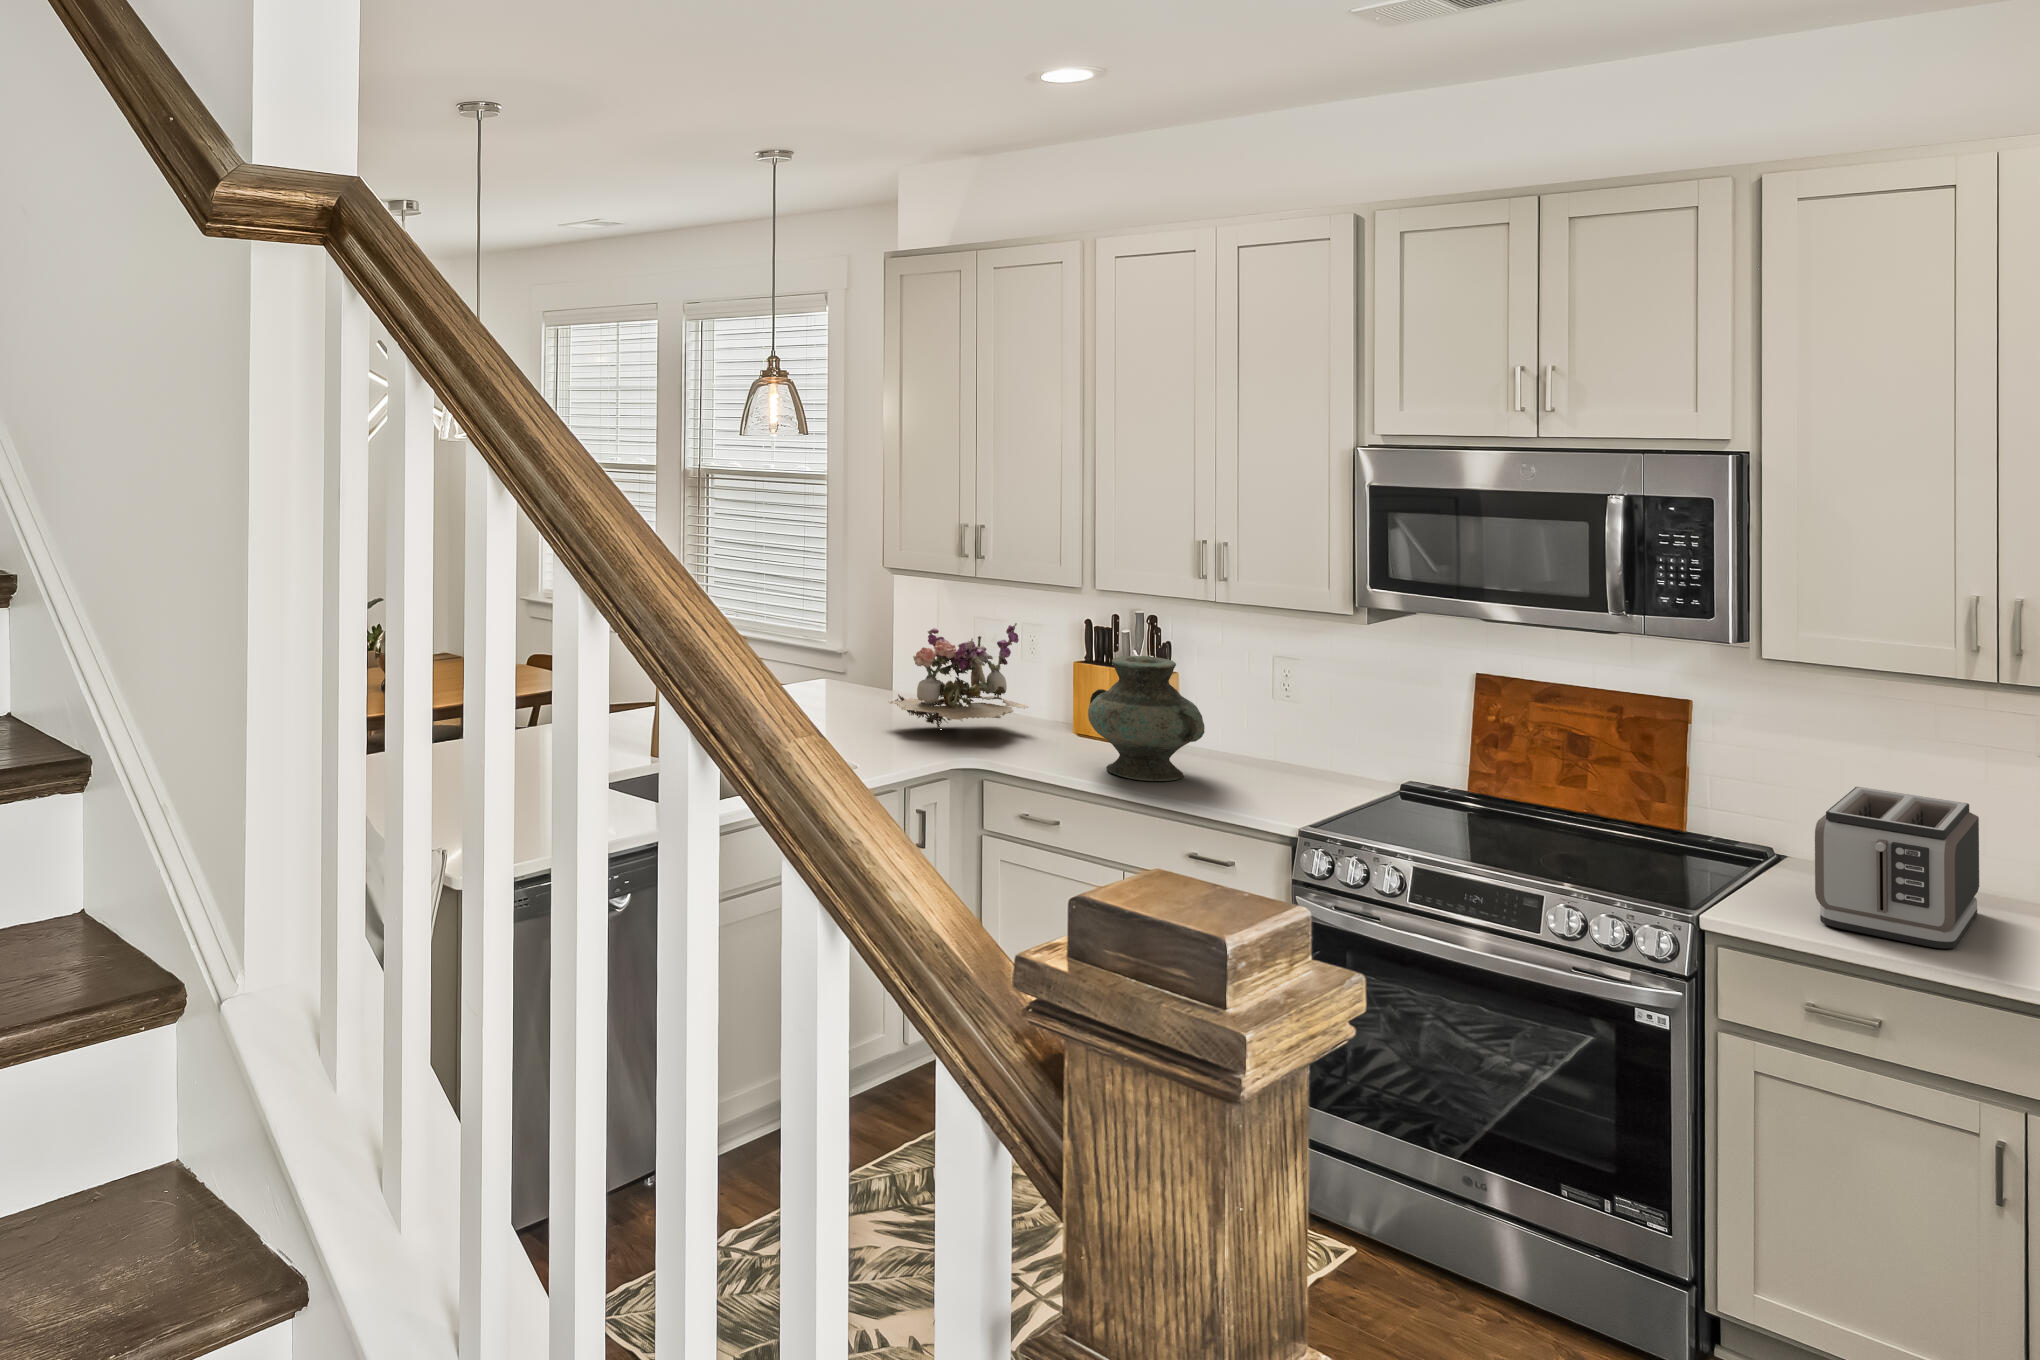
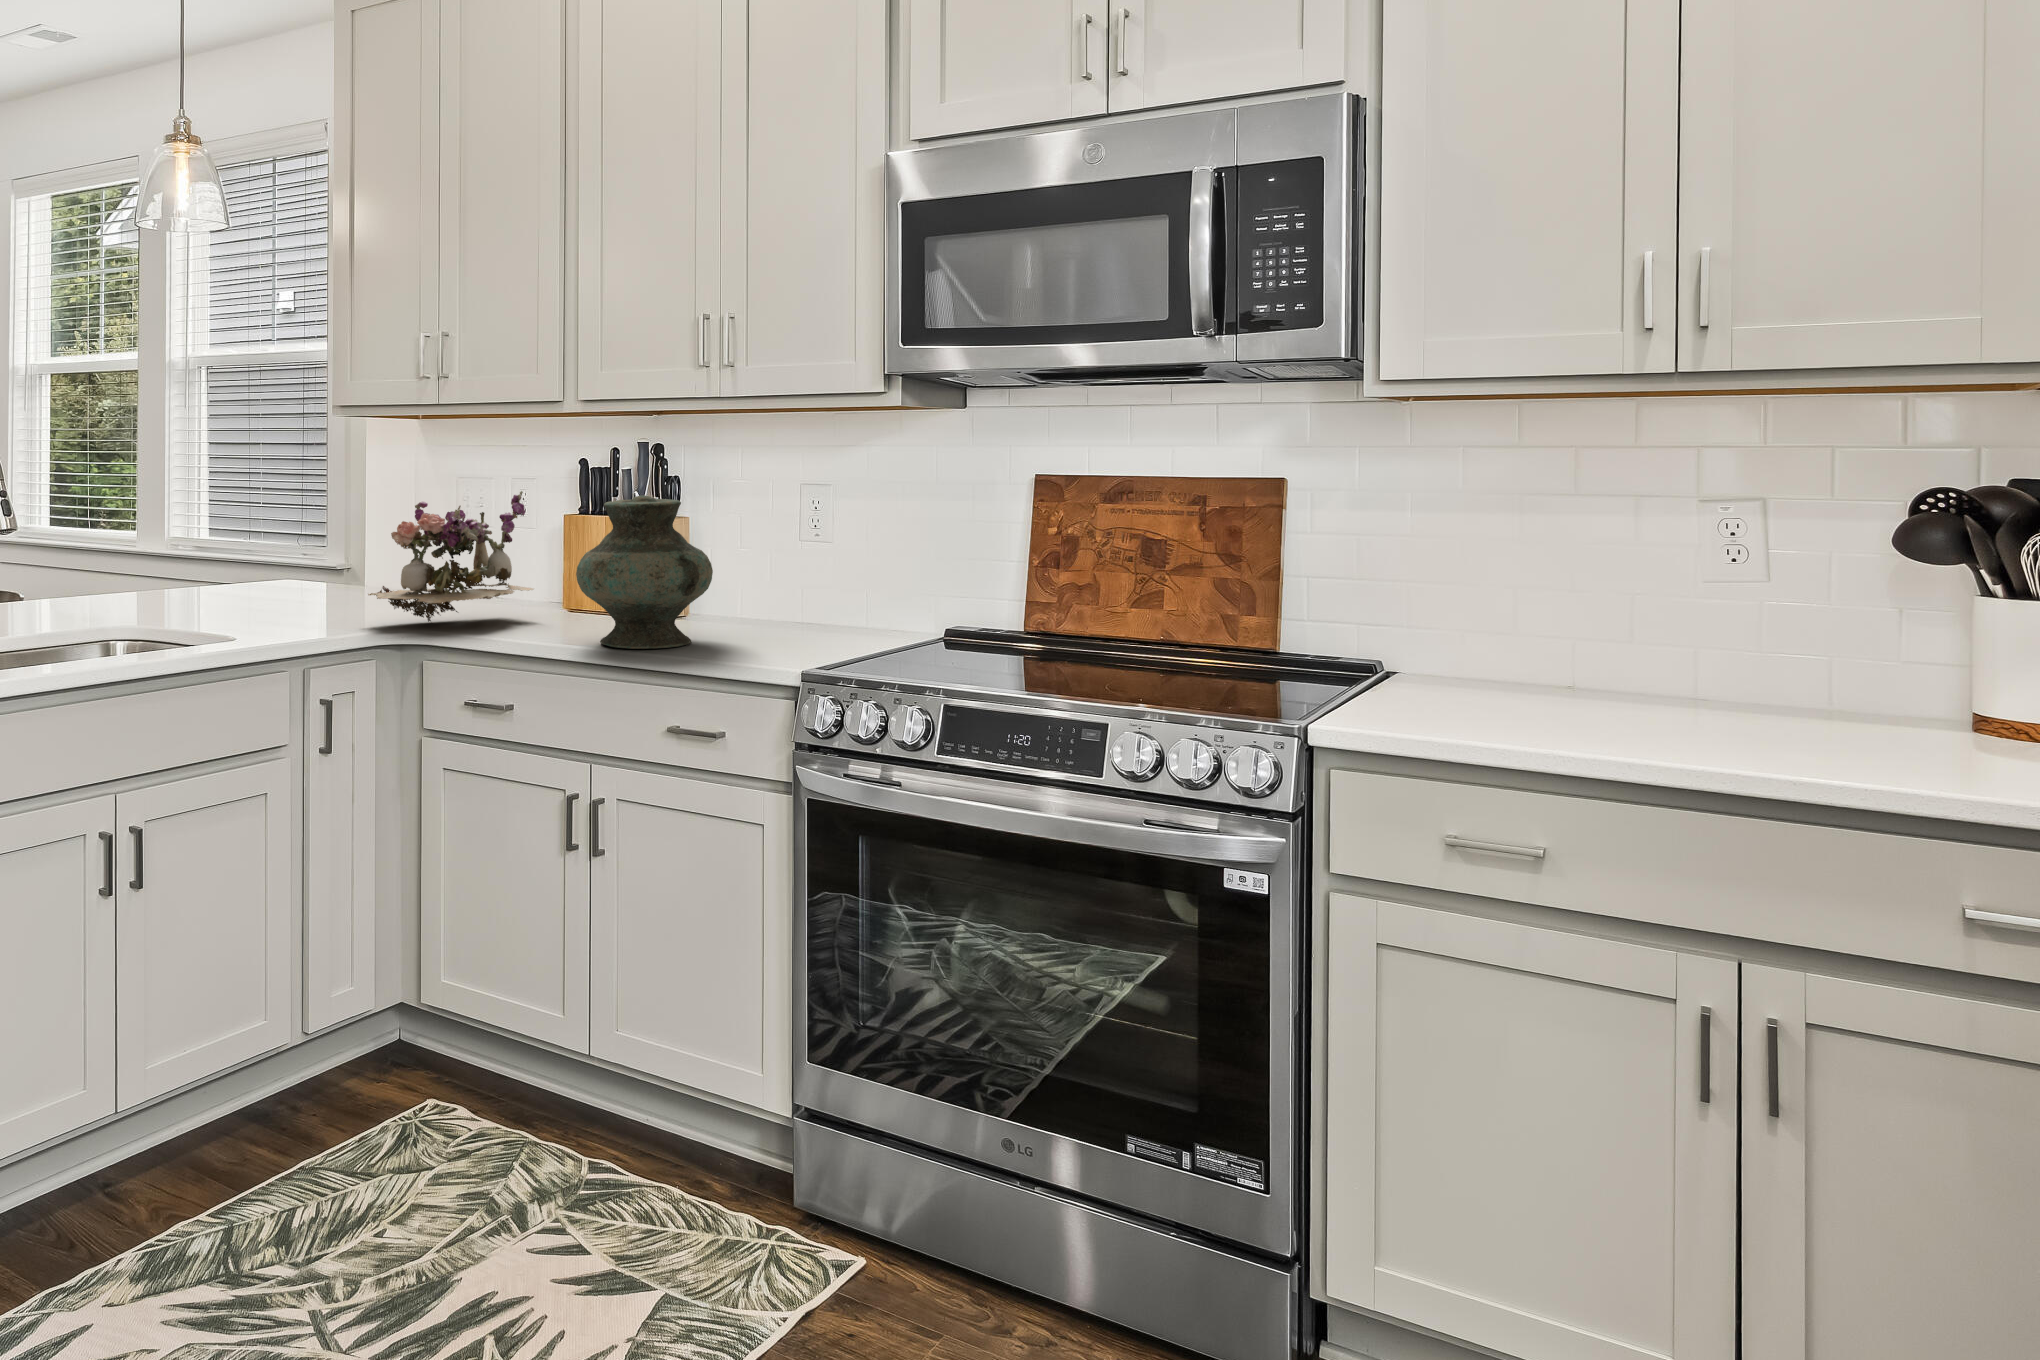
toaster: present [1815,787,1979,949] -> none [1460,549,1658,739]

